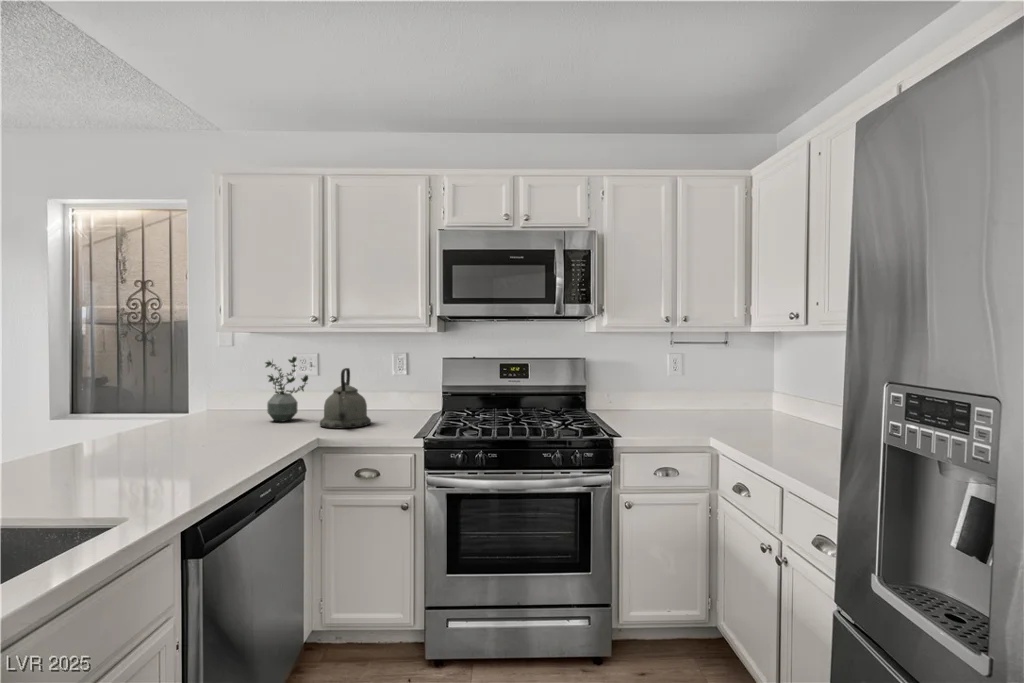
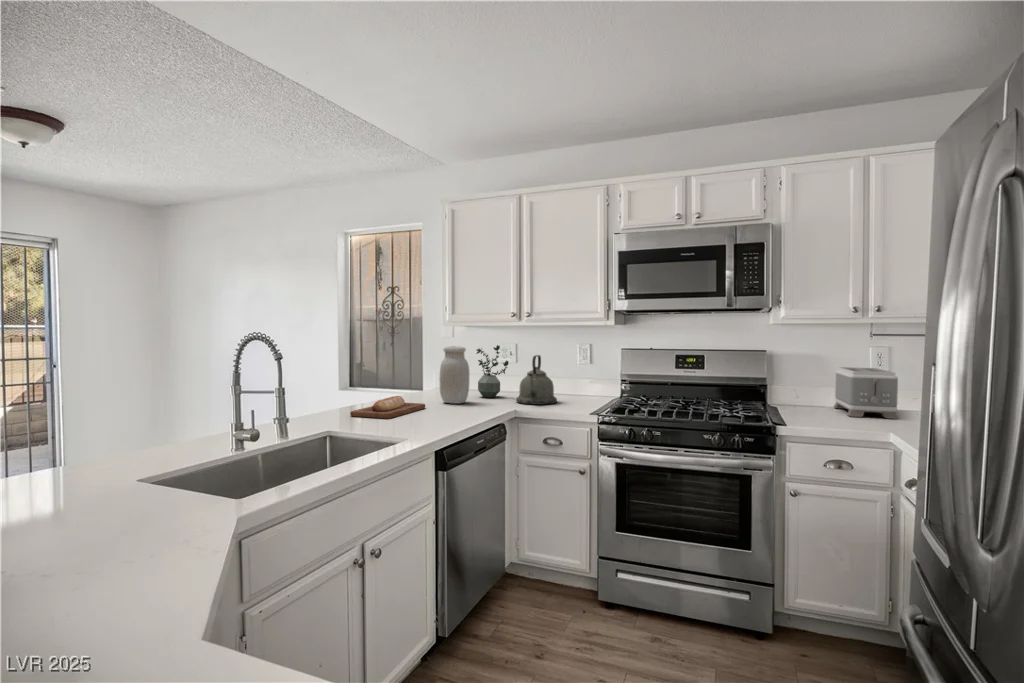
jar: none [214,359,257,434] -> present [439,346,469,403]
toaster: none [648,374,709,423] -> present [834,367,899,419]
bread loaf: none [67,430,193,467] -> present [350,396,425,419]

